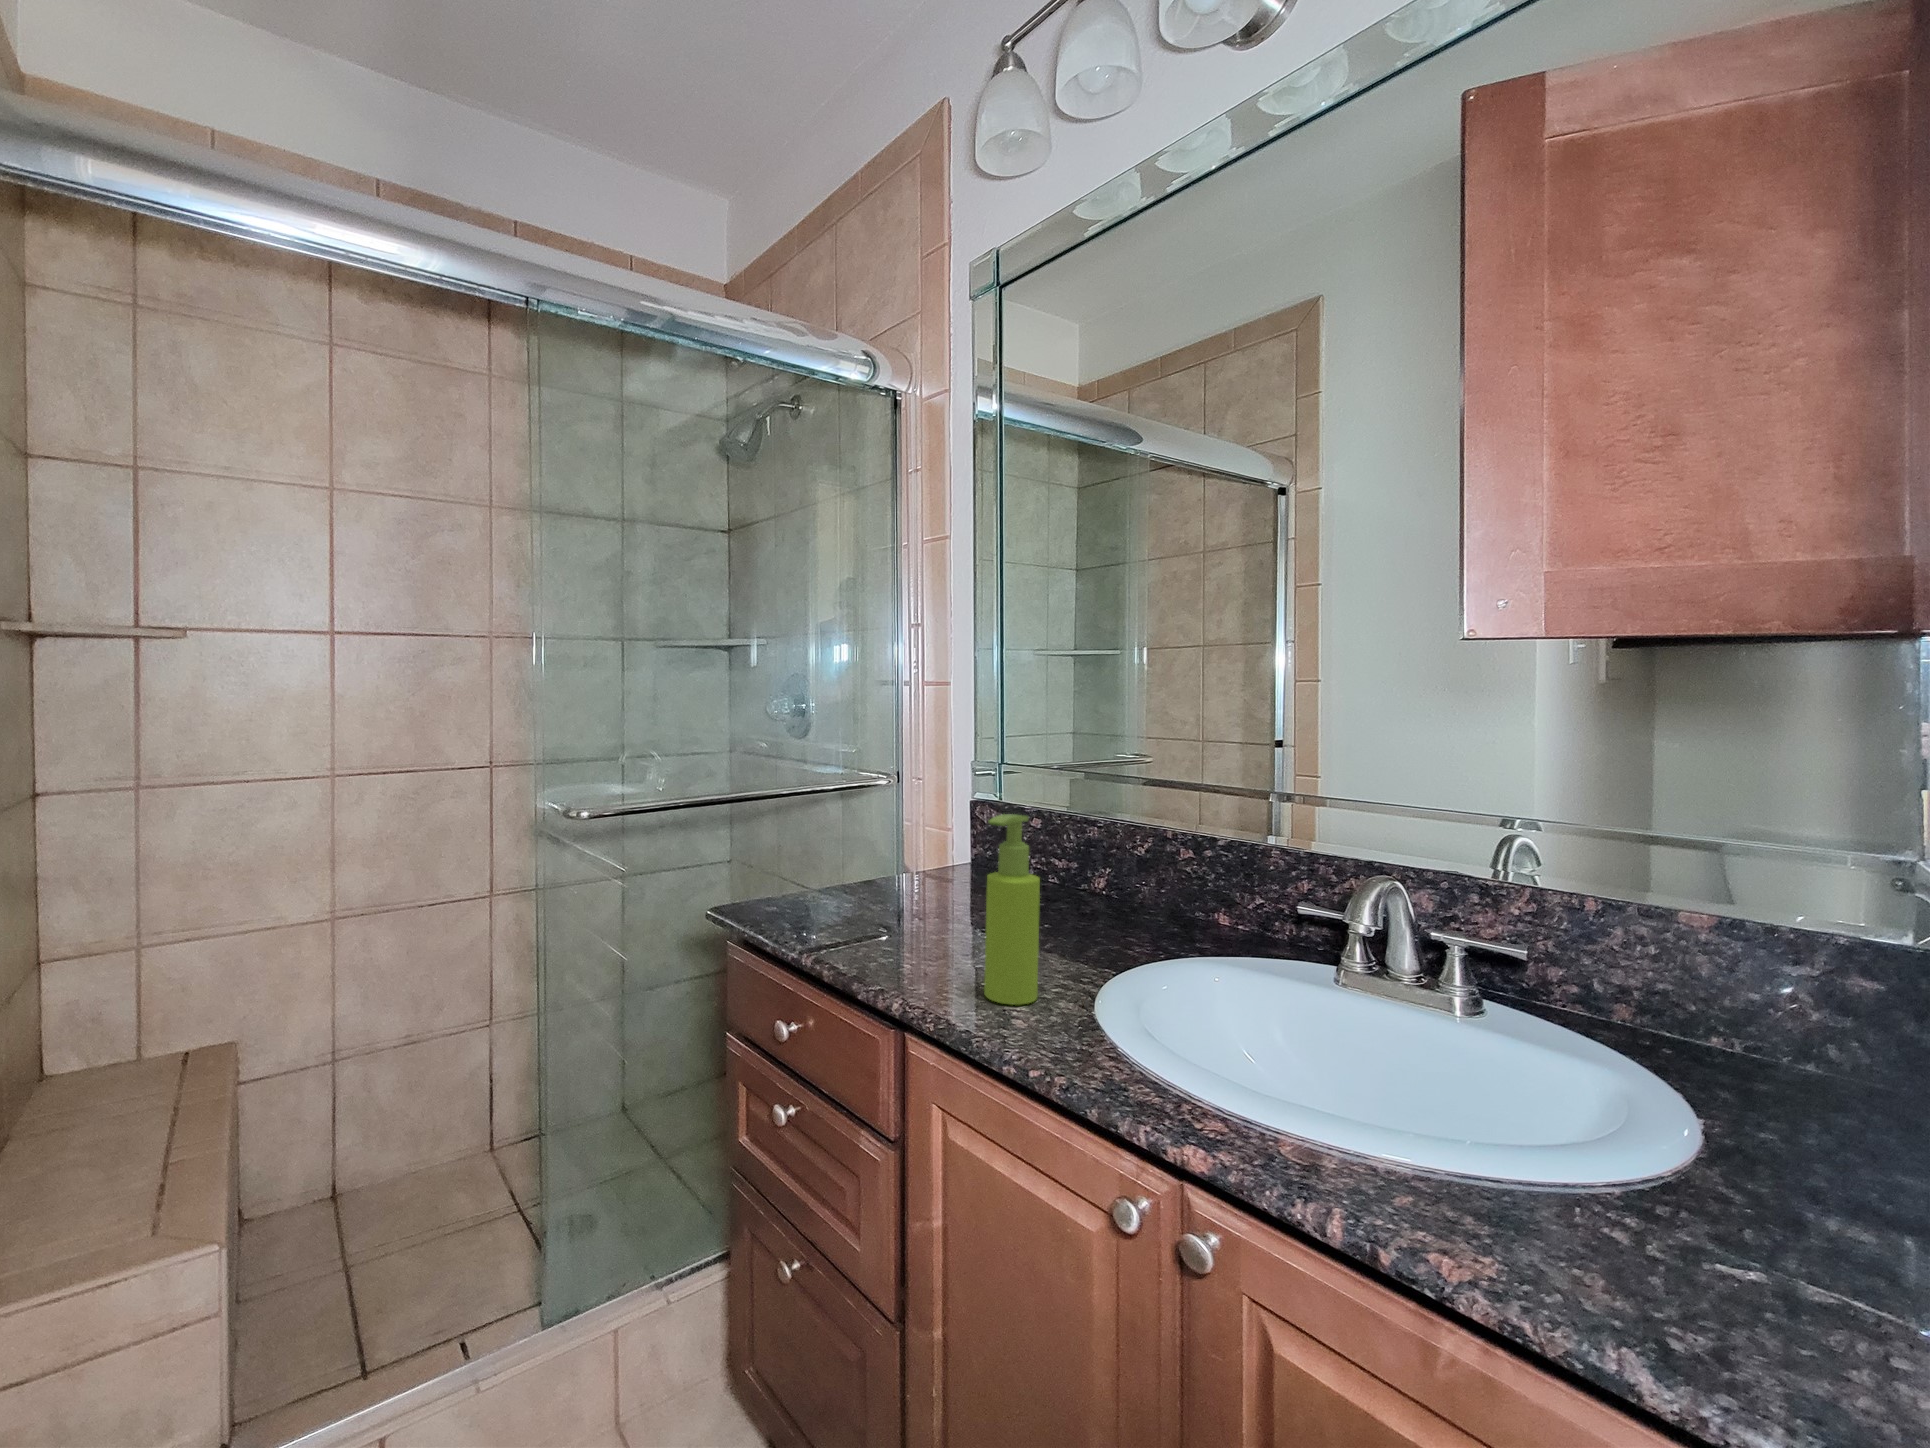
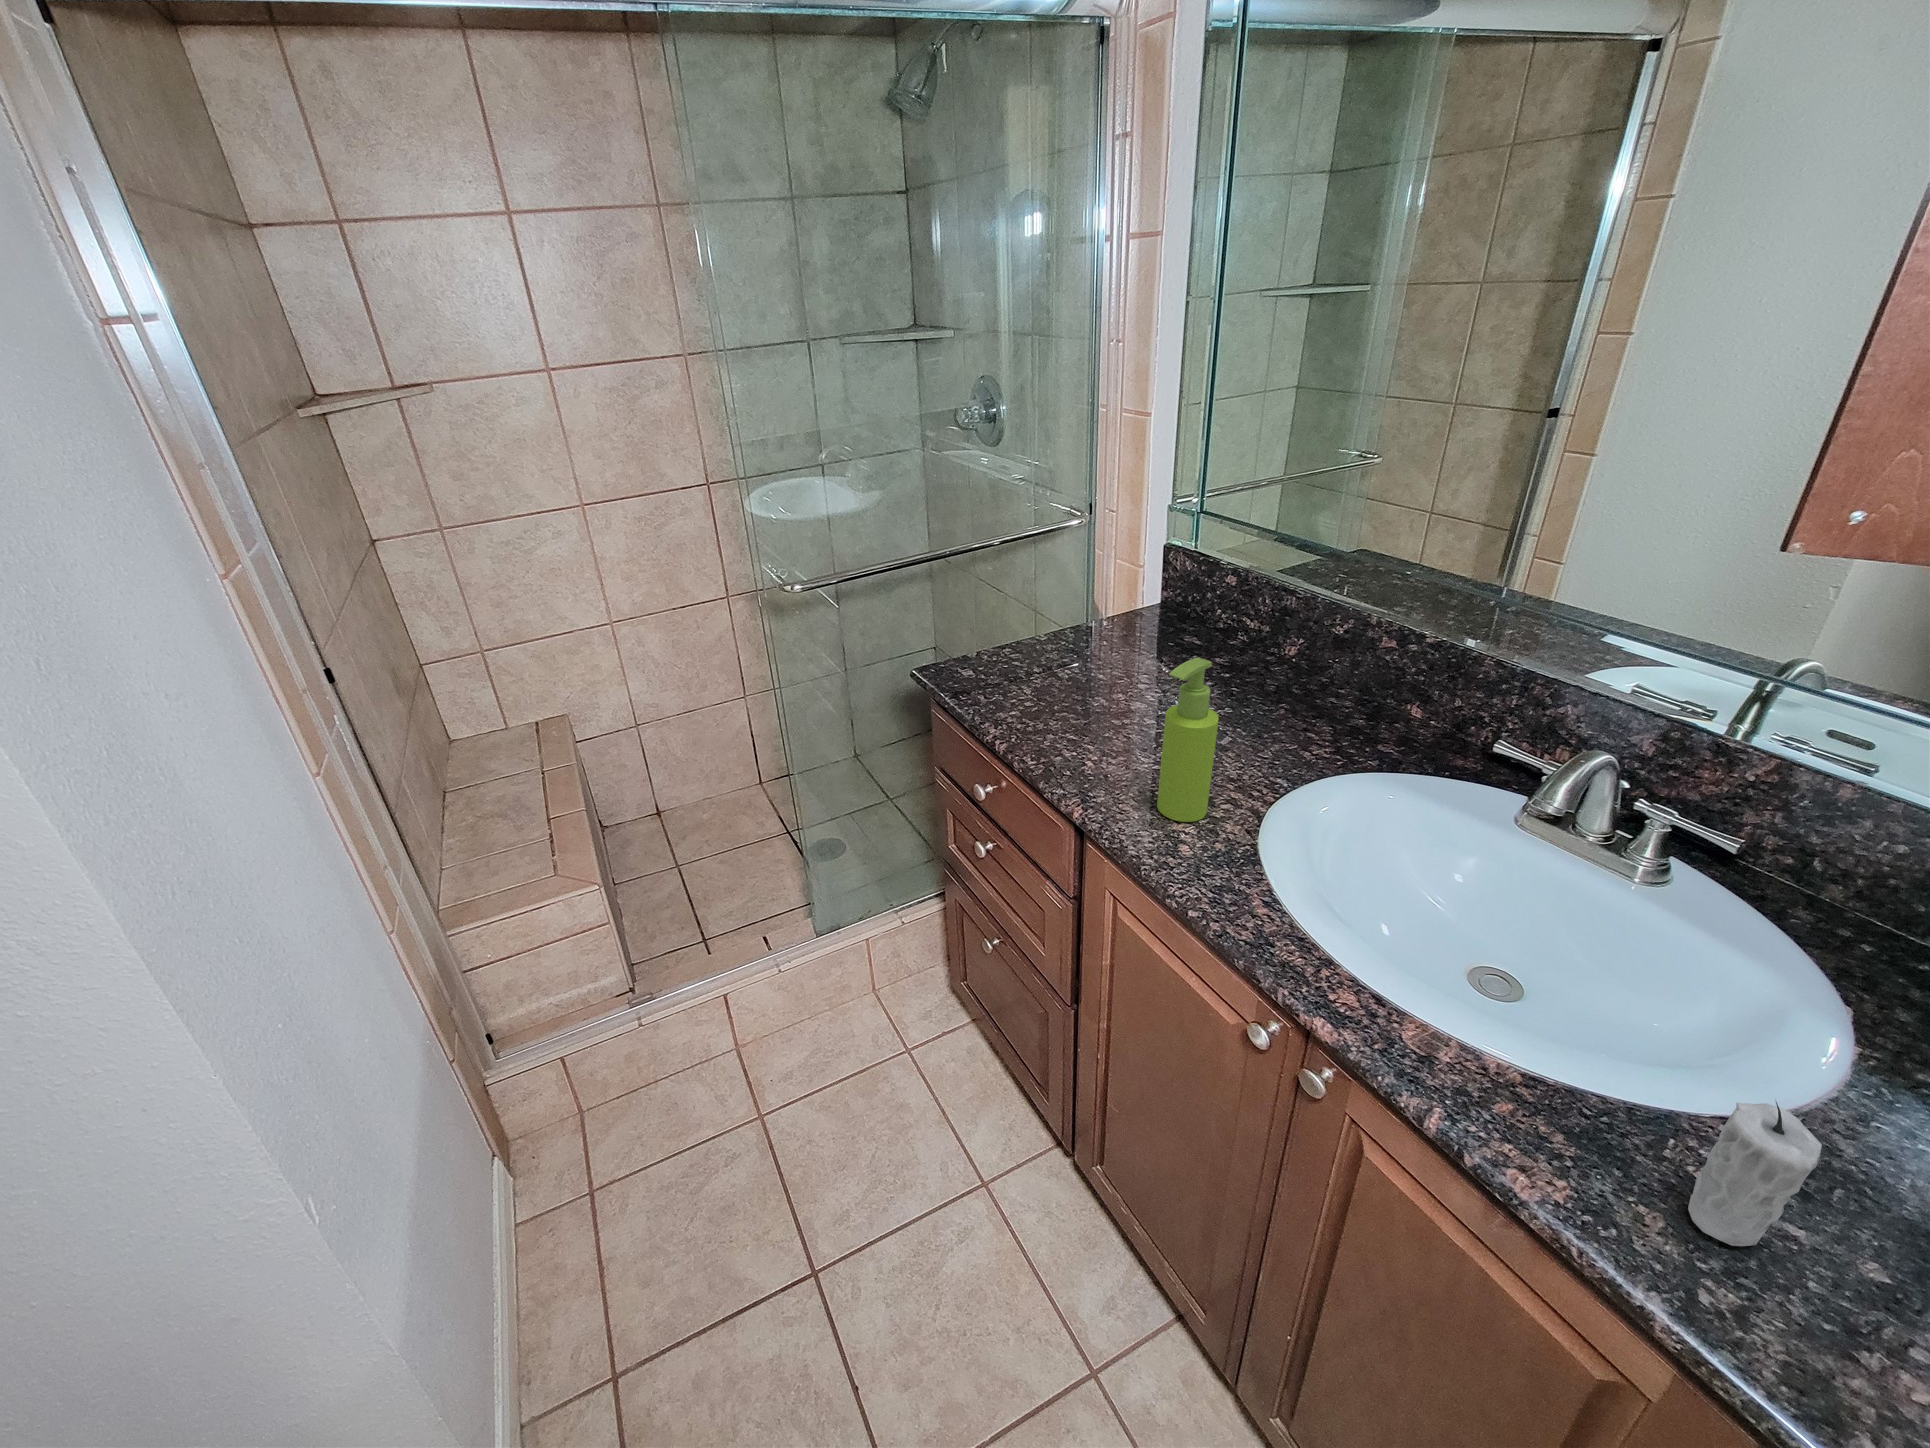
candle: none [1609,1059,1704,1289] -> present [1688,1102,1822,1246]

